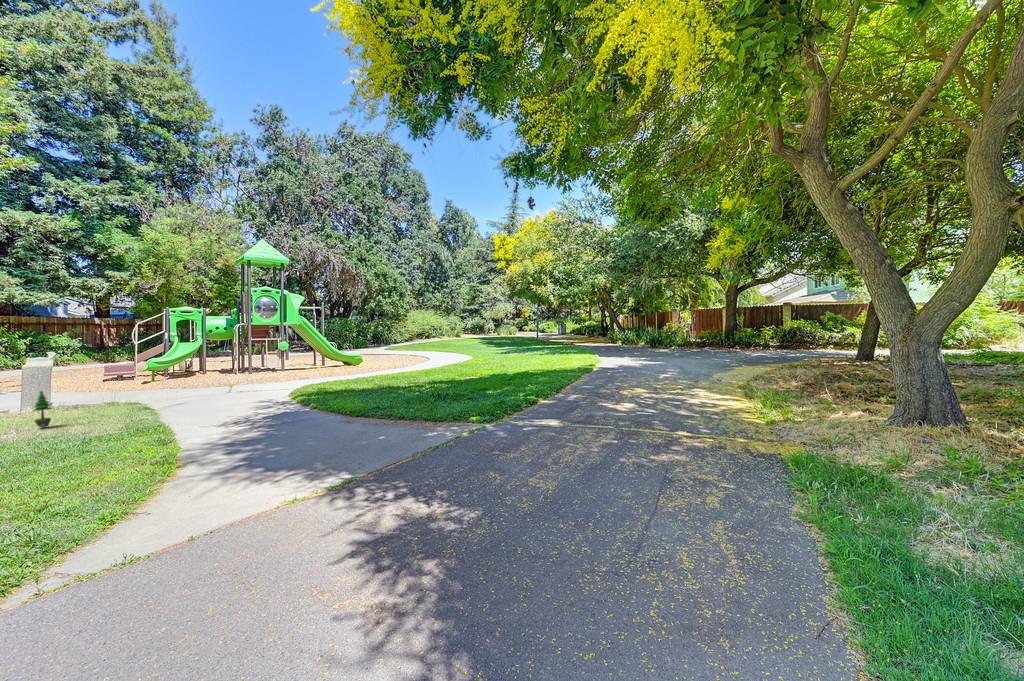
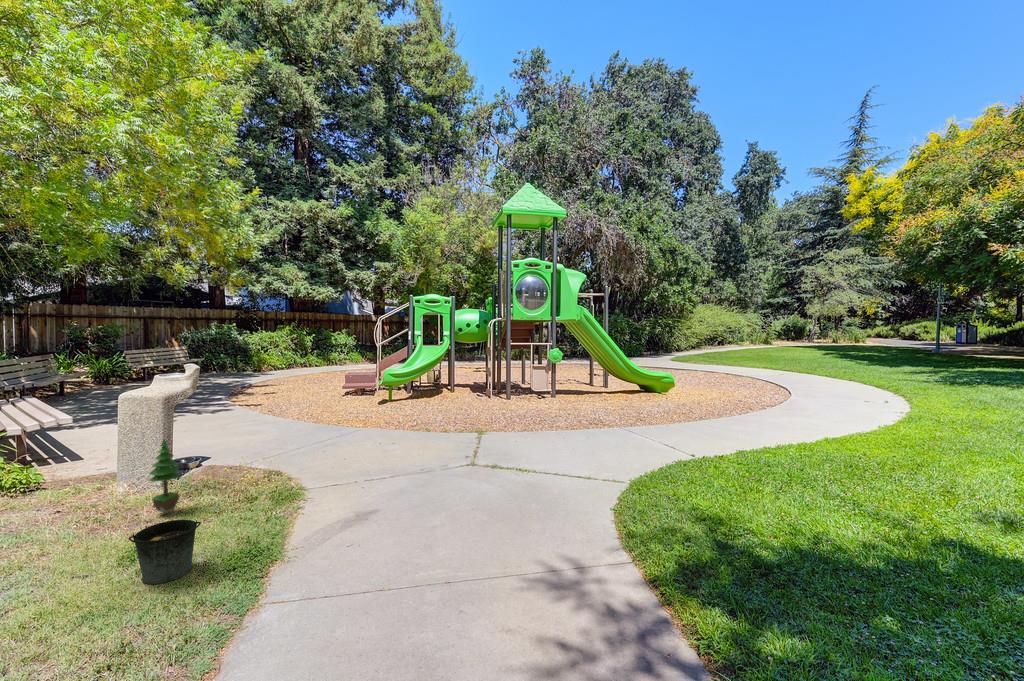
bucket: none [65,413,98,437] -> present [128,519,201,584]

